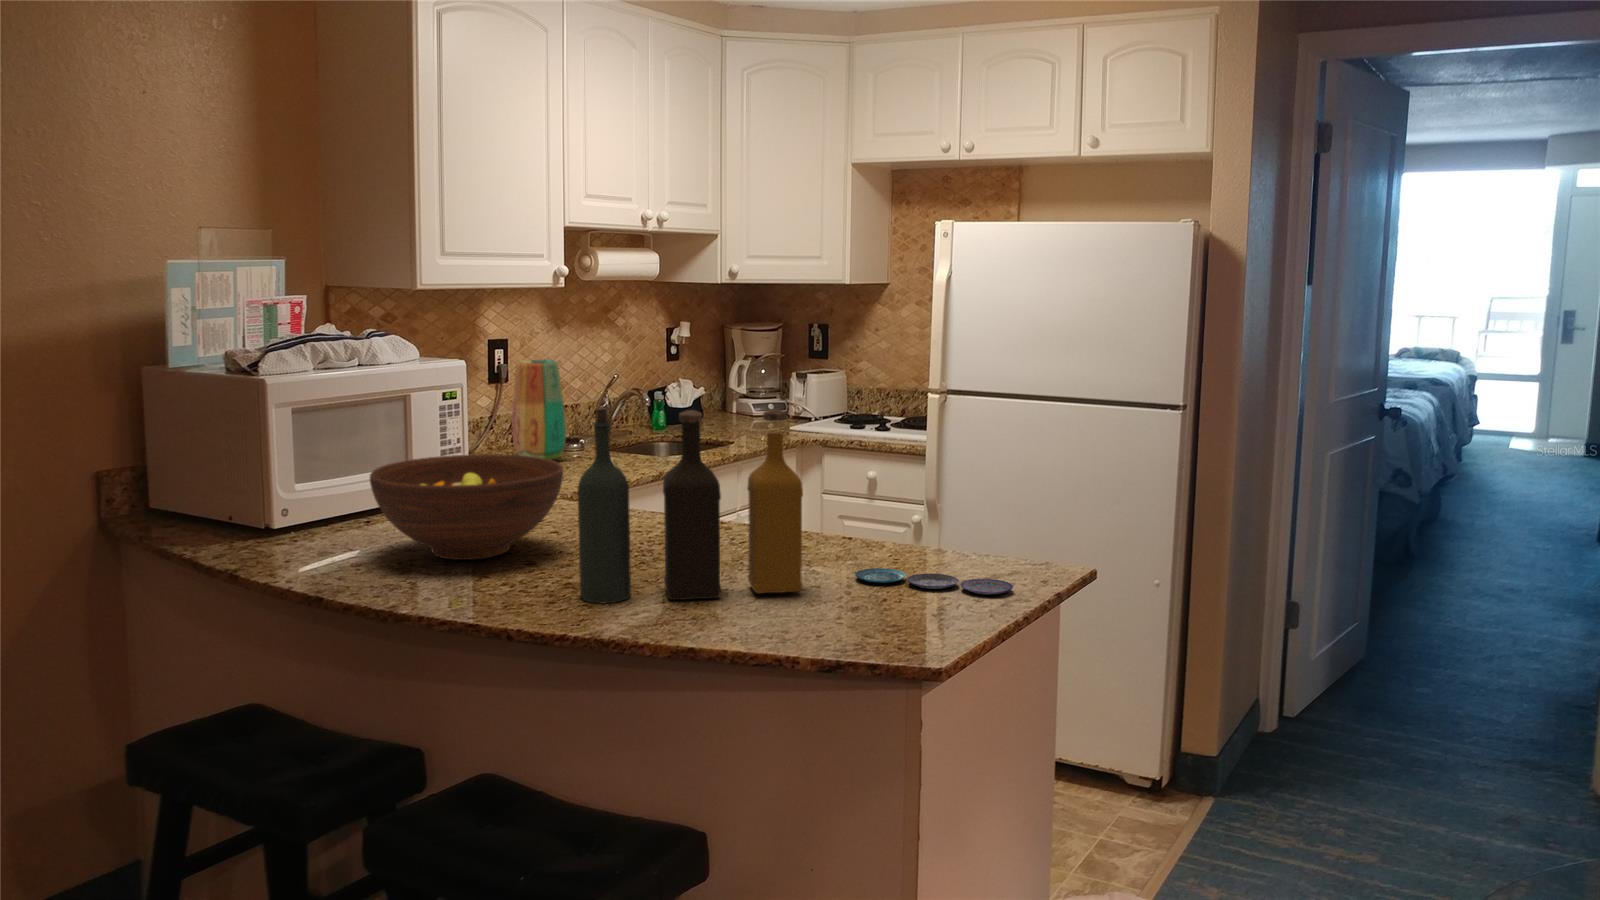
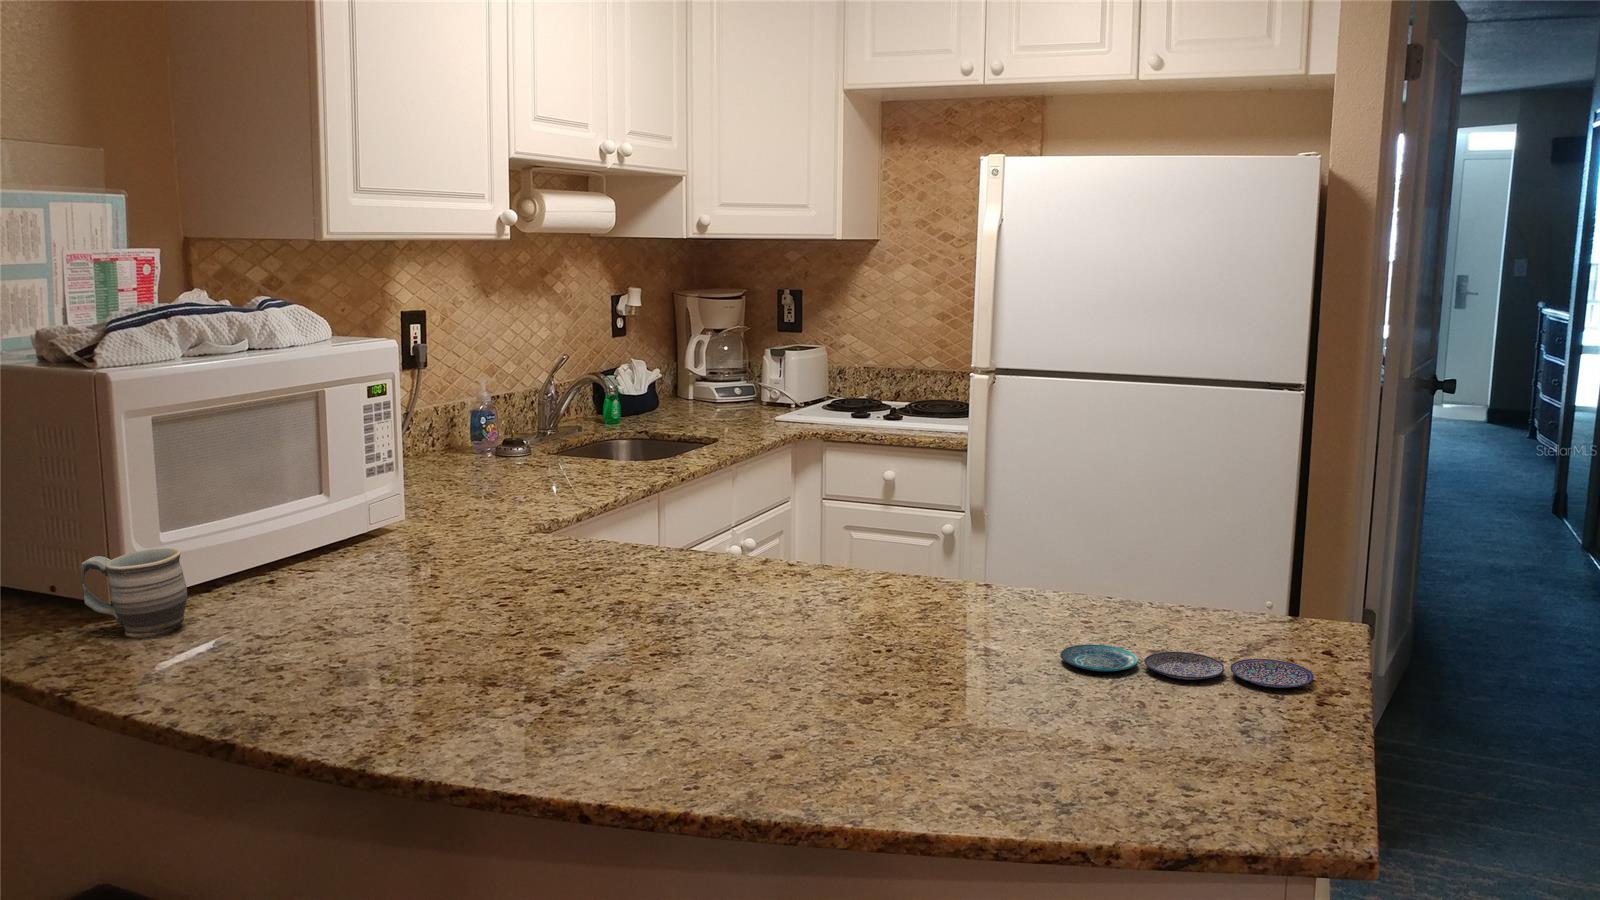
vase: present [512,359,566,460] -> none [443,337,517,474]
bottle: present [578,408,803,603] -> none [665,412,1020,735]
fruit bowl: present [370,454,563,560] -> none [292,481,594,652]
mug: none [245,493,310,545] -> present [81,548,187,634]

